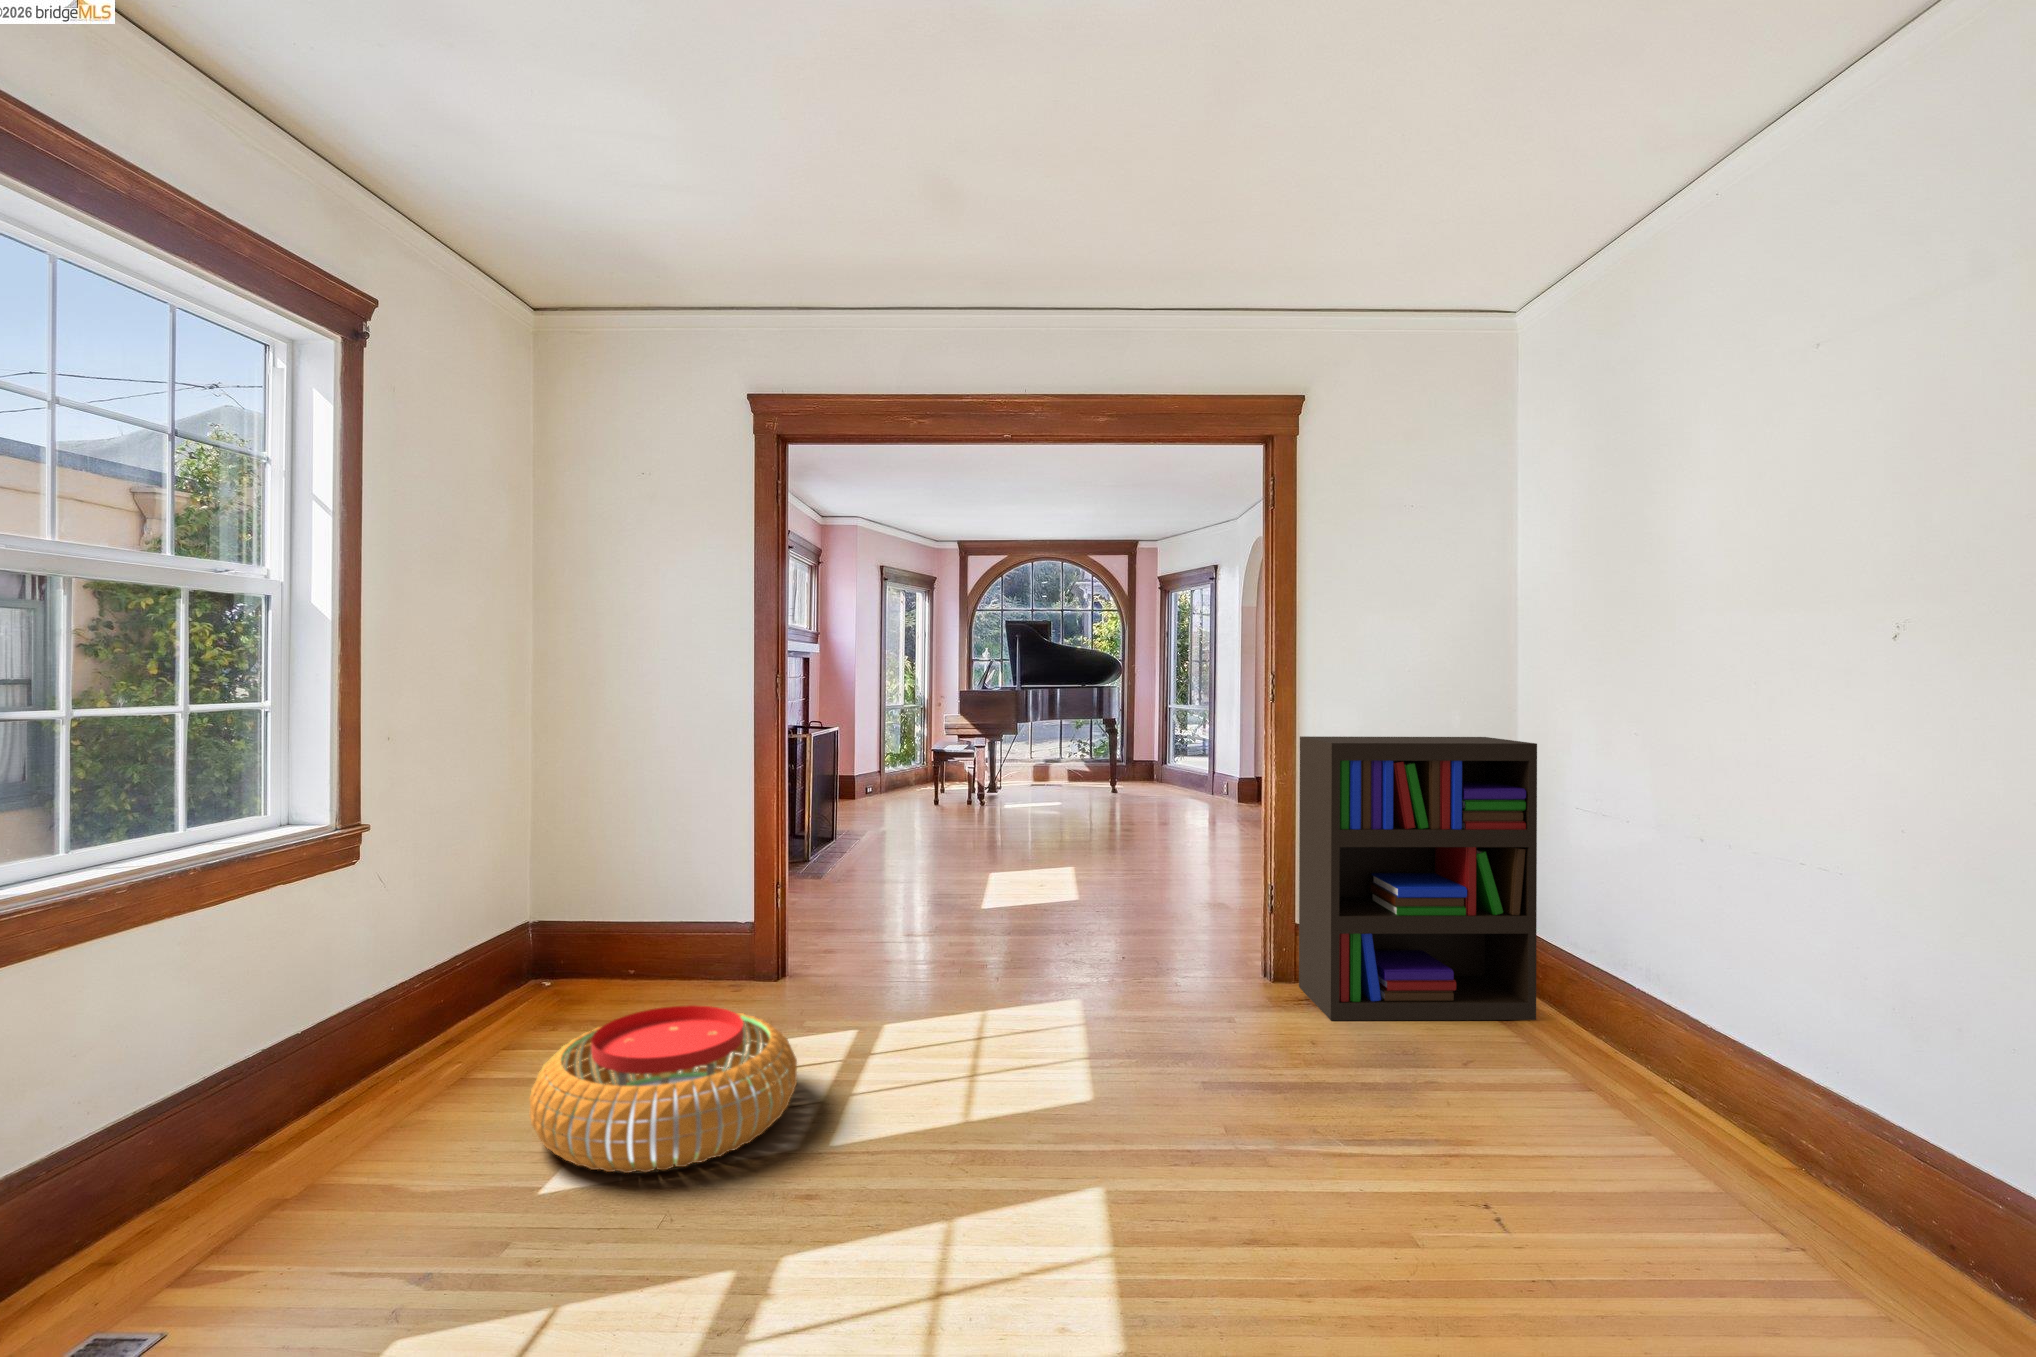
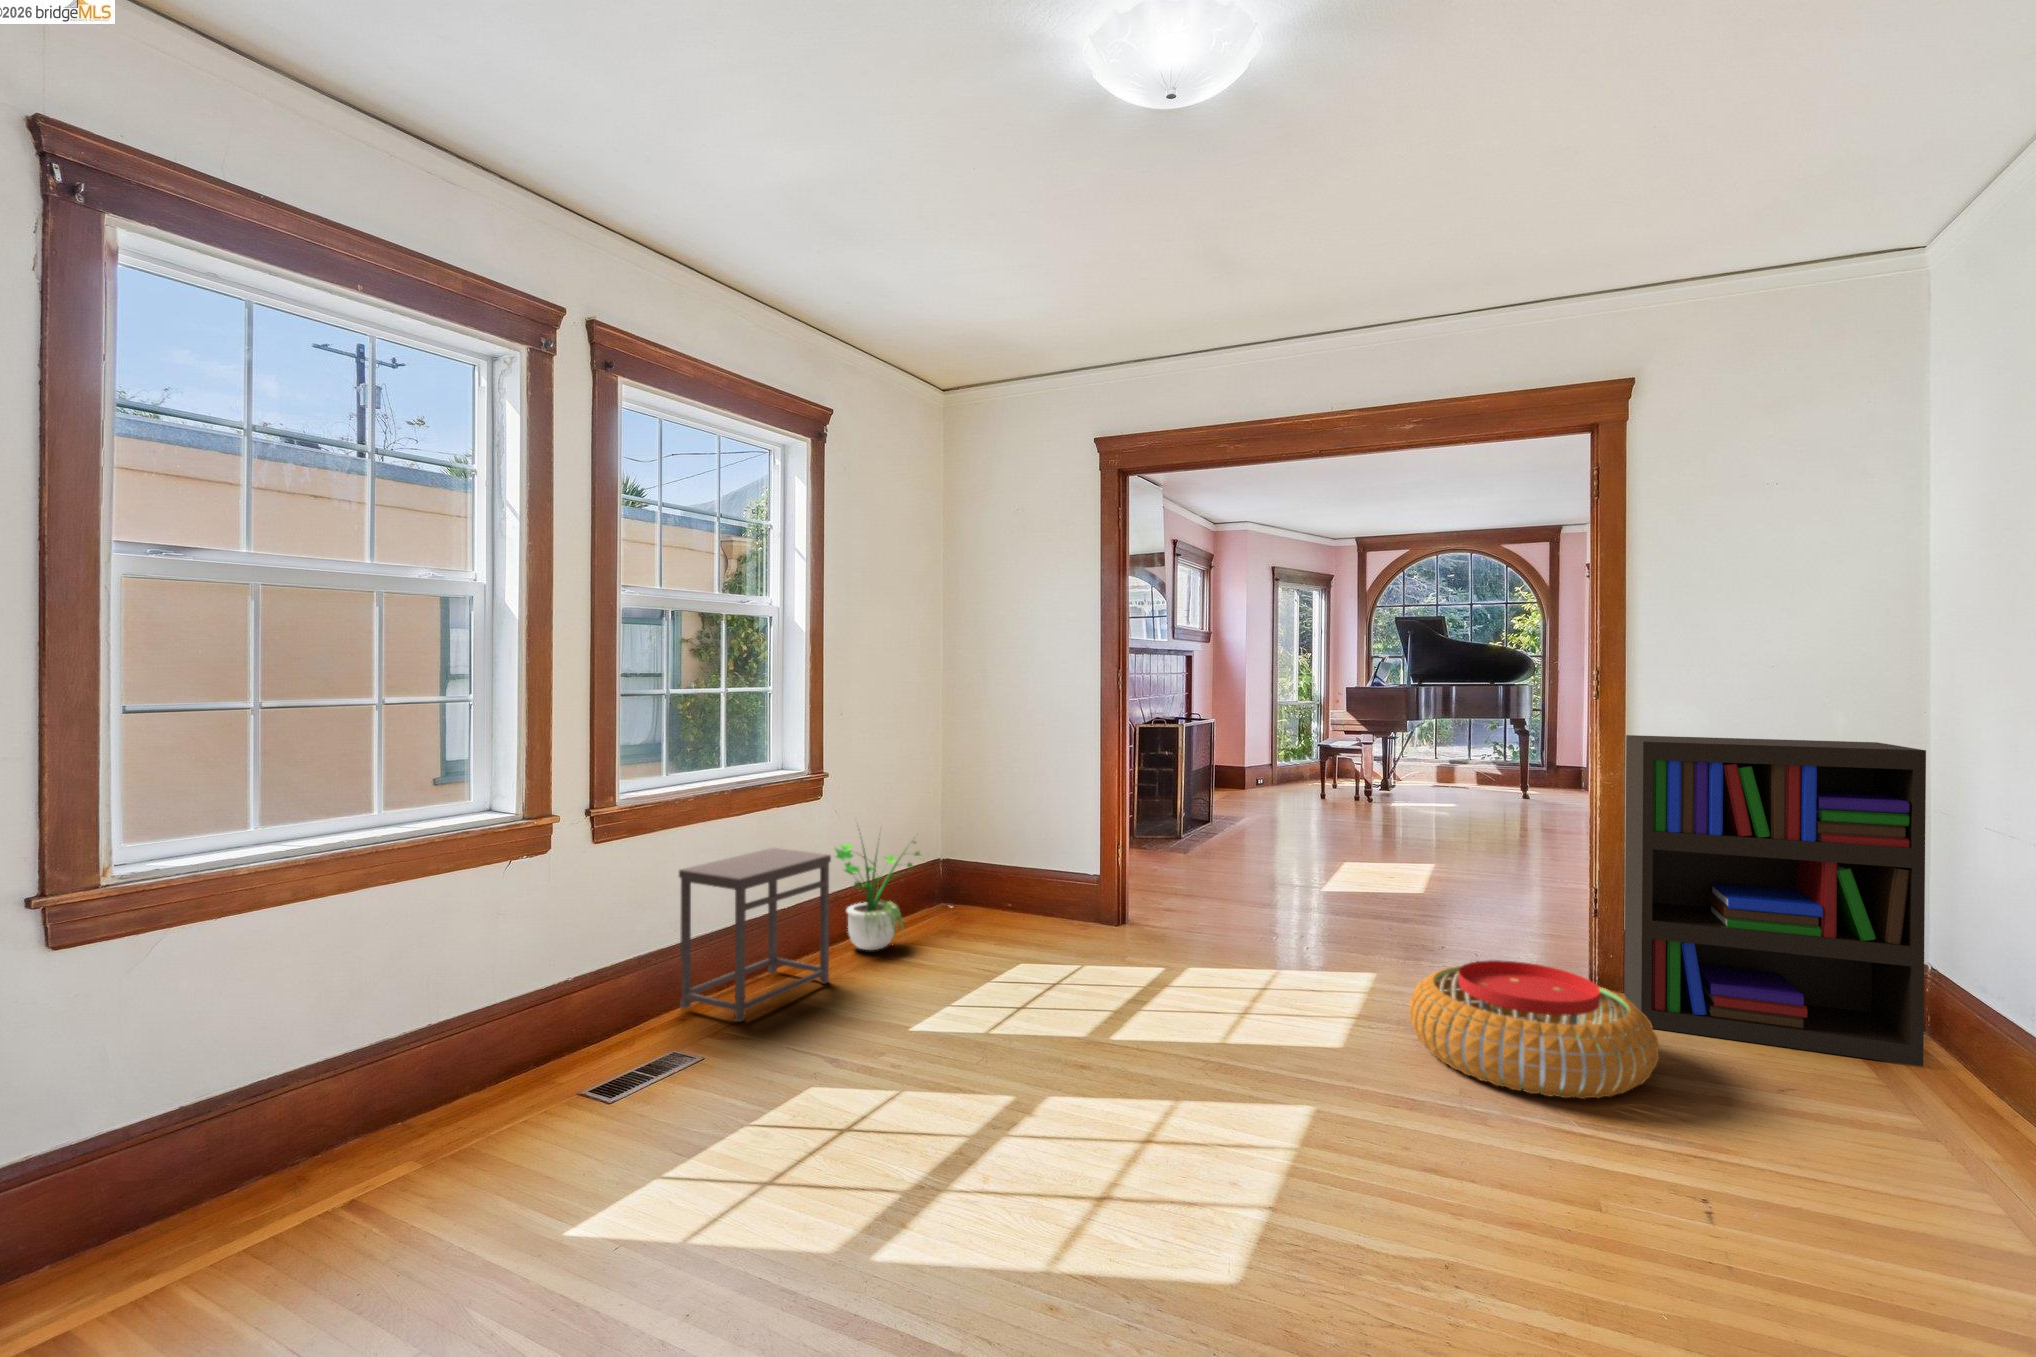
potted plant: none [378,882,517,1075] -> present [835,829,920,950]
side table: none [100,948,389,1245] -> present [679,848,831,1022]
pouf: present [529,1005,797,1173] -> present [1409,960,1659,1099]

